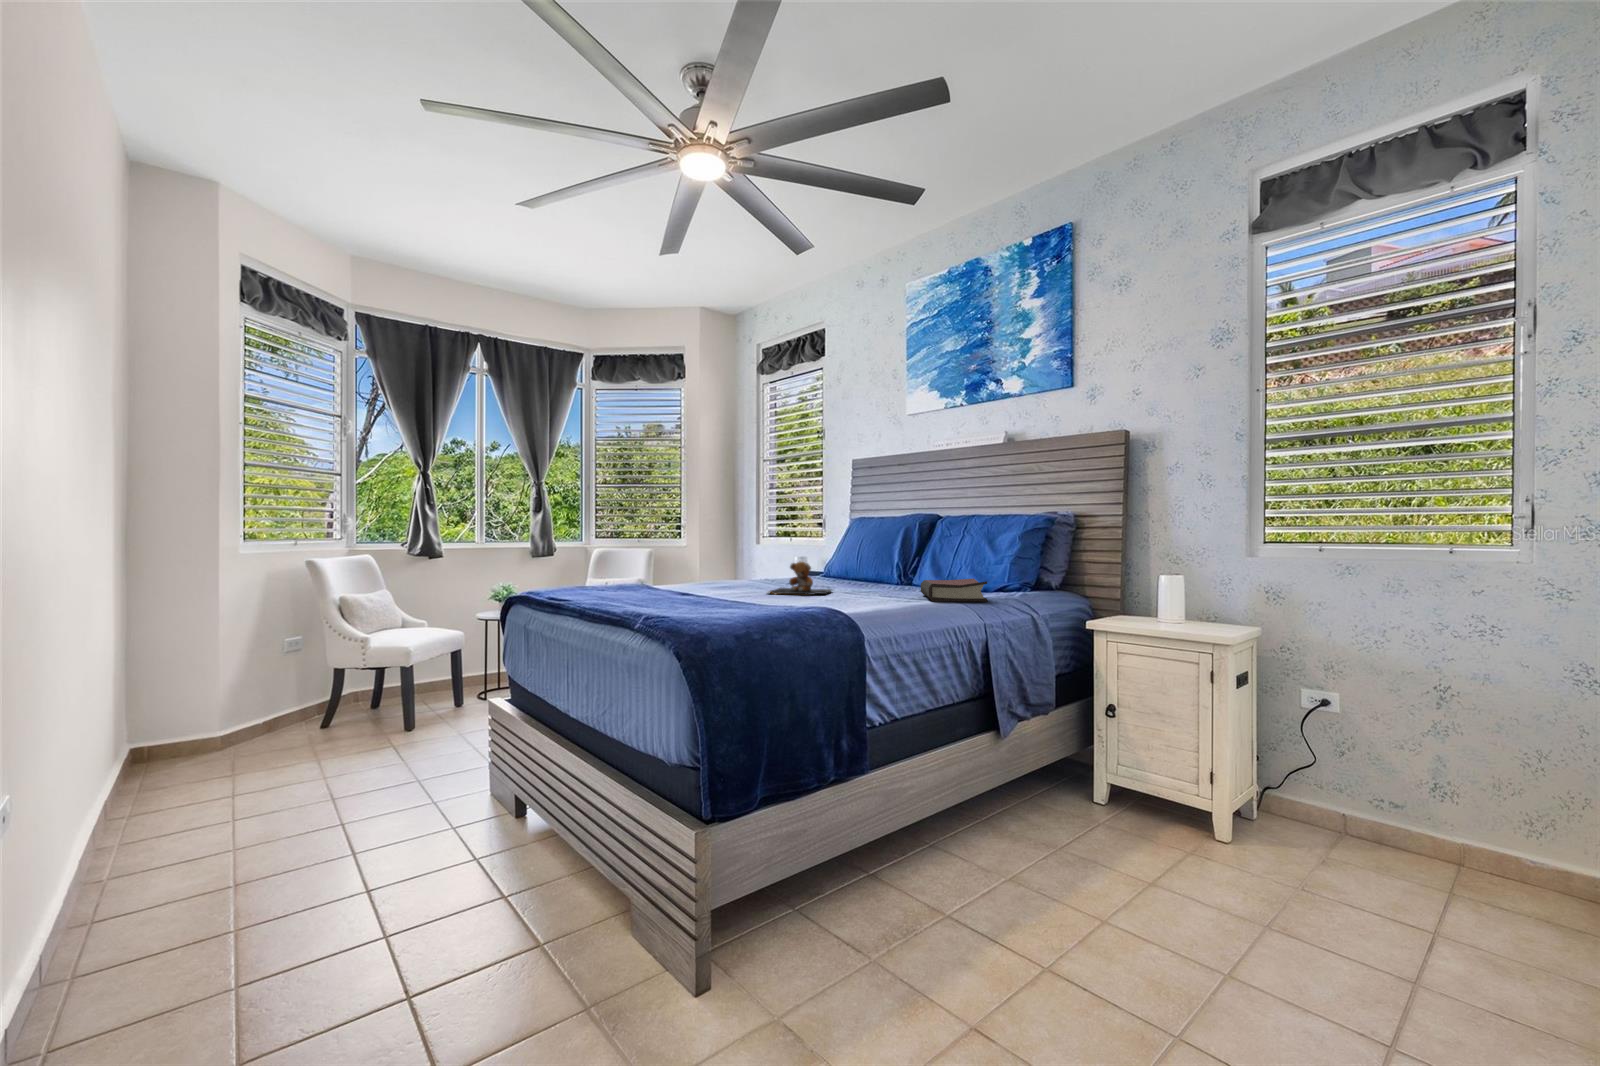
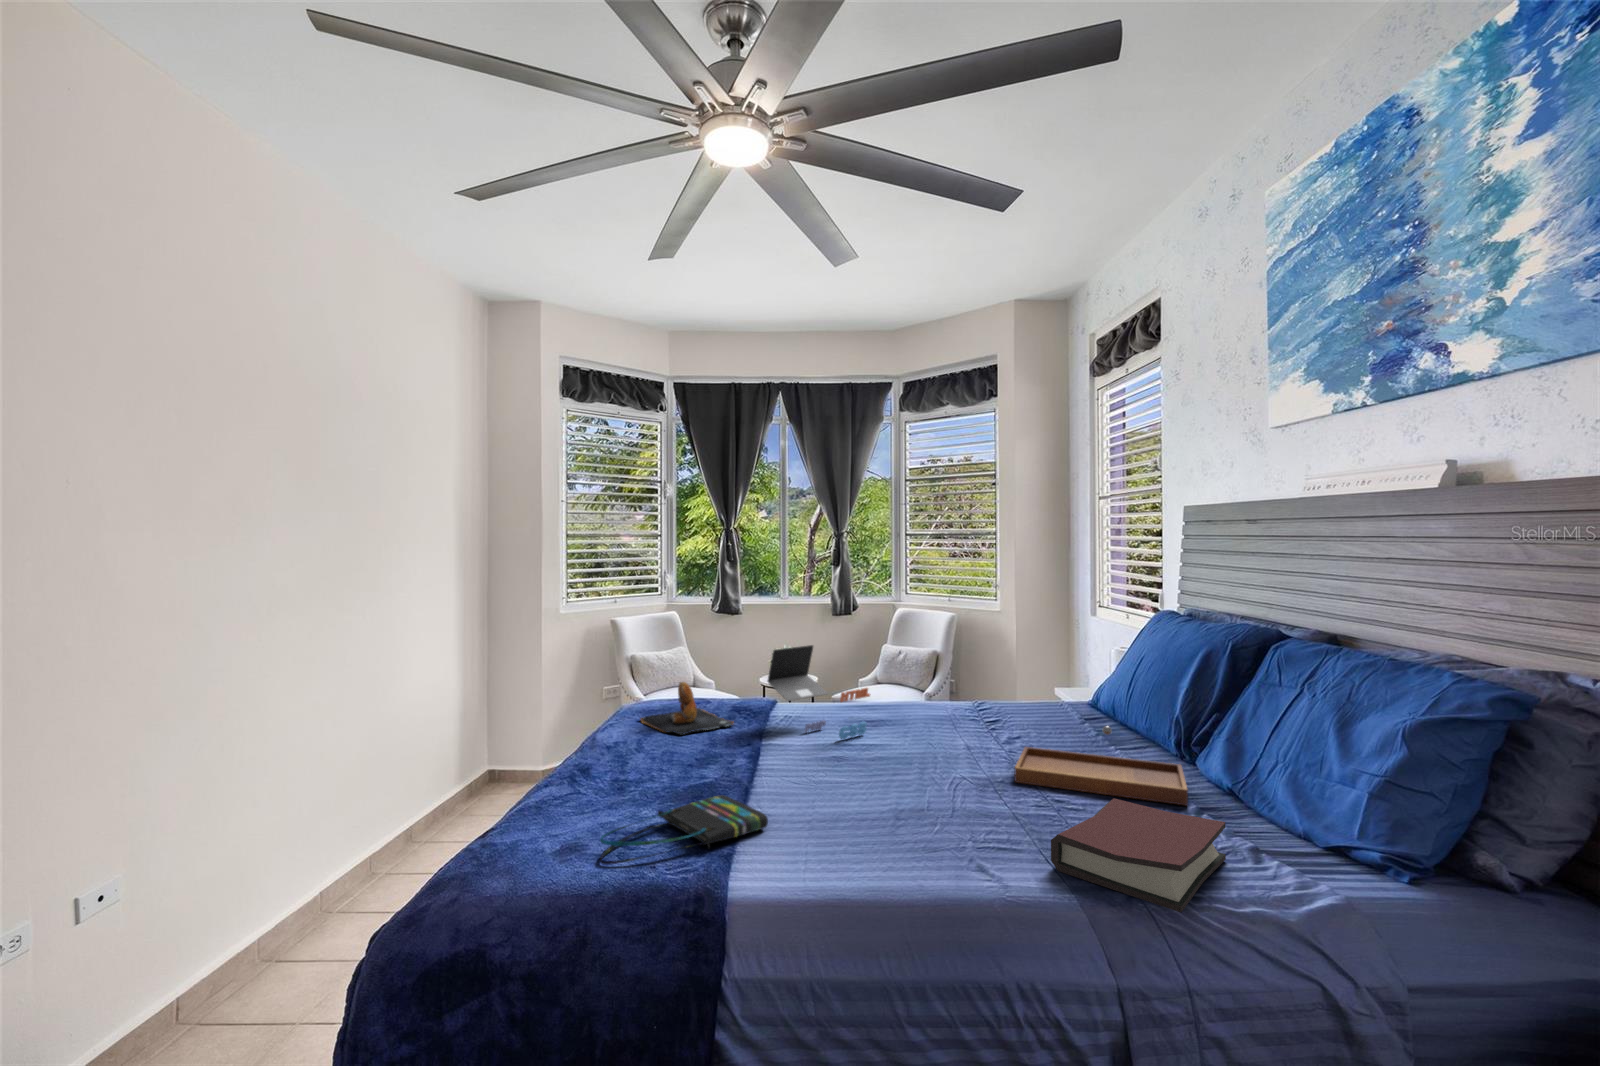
laptop: none [673,533,743,590] -> present [768,645,870,739]
tray: none [841,561,934,592] -> present [1015,726,1188,805]
teddy bear: present [768,562,832,595] -> present [641,682,733,734]
tote bag: none [735,596,797,615] -> present [600,795,768,865]

